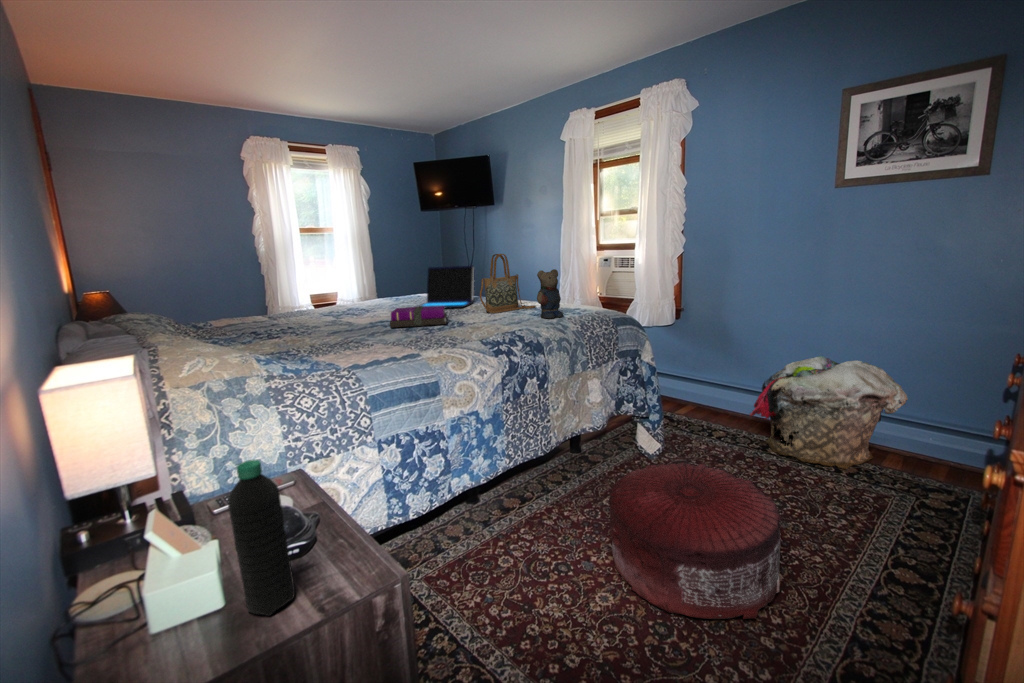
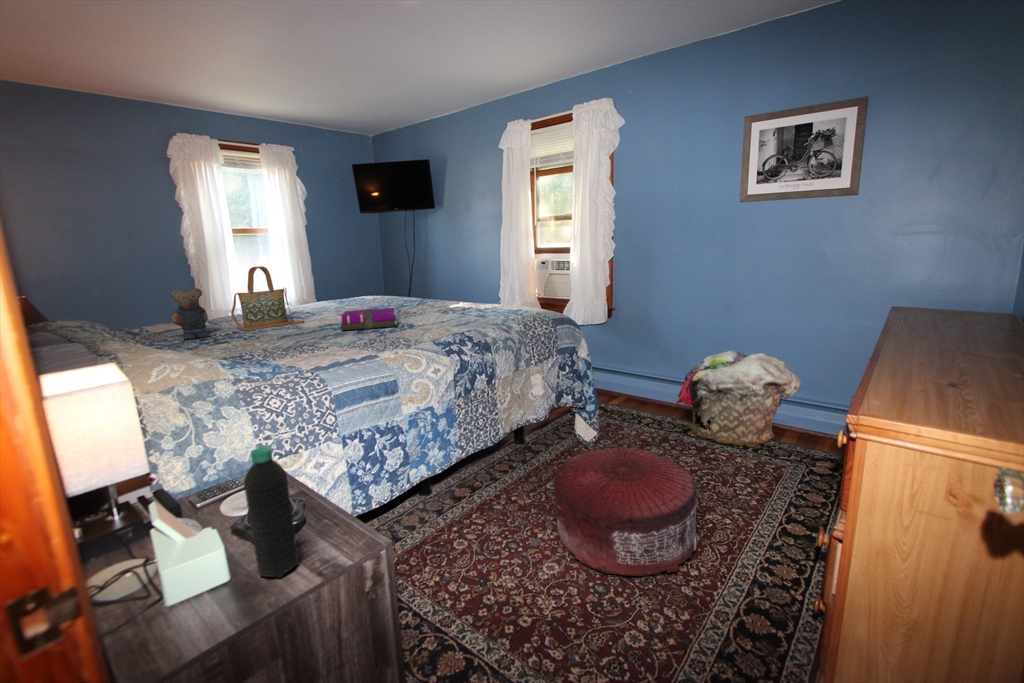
handbag: present [480,254,536,313] -> present [231,266,304,330]
laptop: present [419,266,474,308] -> none [357,268,419,311]
teddy bear: present [537,269,563,319] -> present [171,288,209,339]

